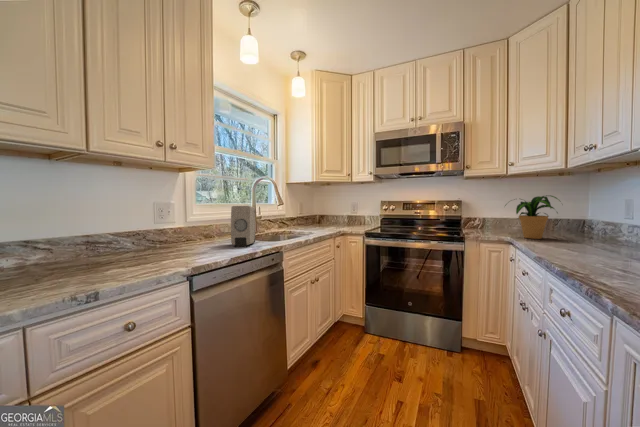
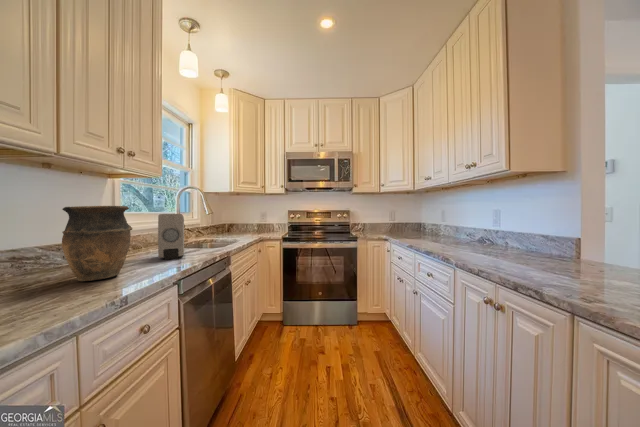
potted plant: present [516,195,557,239] -> none [380,207,413,236]
vase: none [158,200,202,258] -> present [62,206,132,281]

